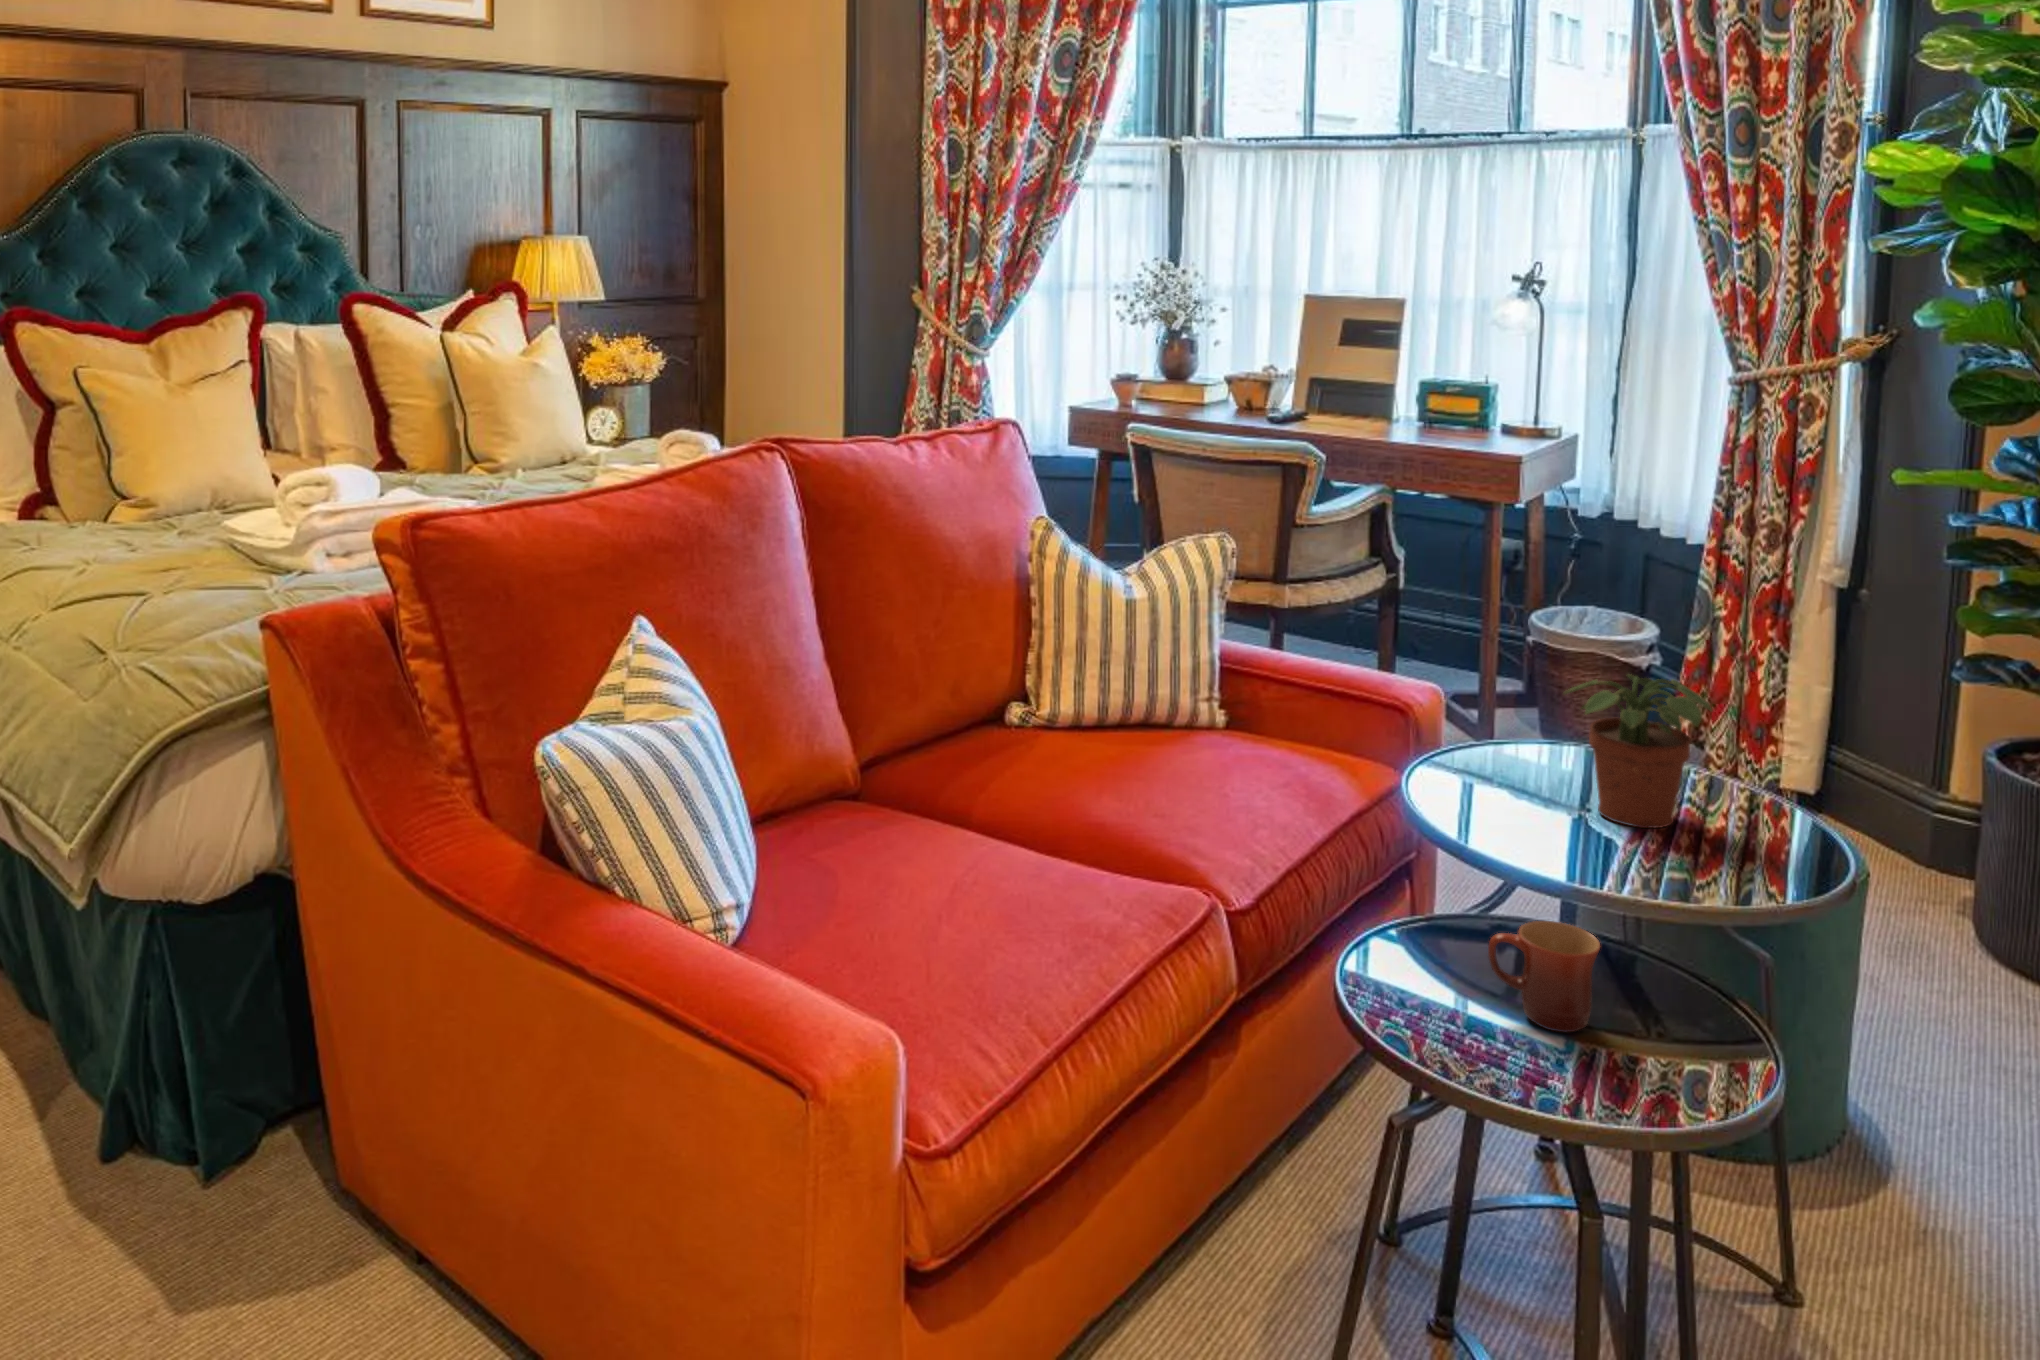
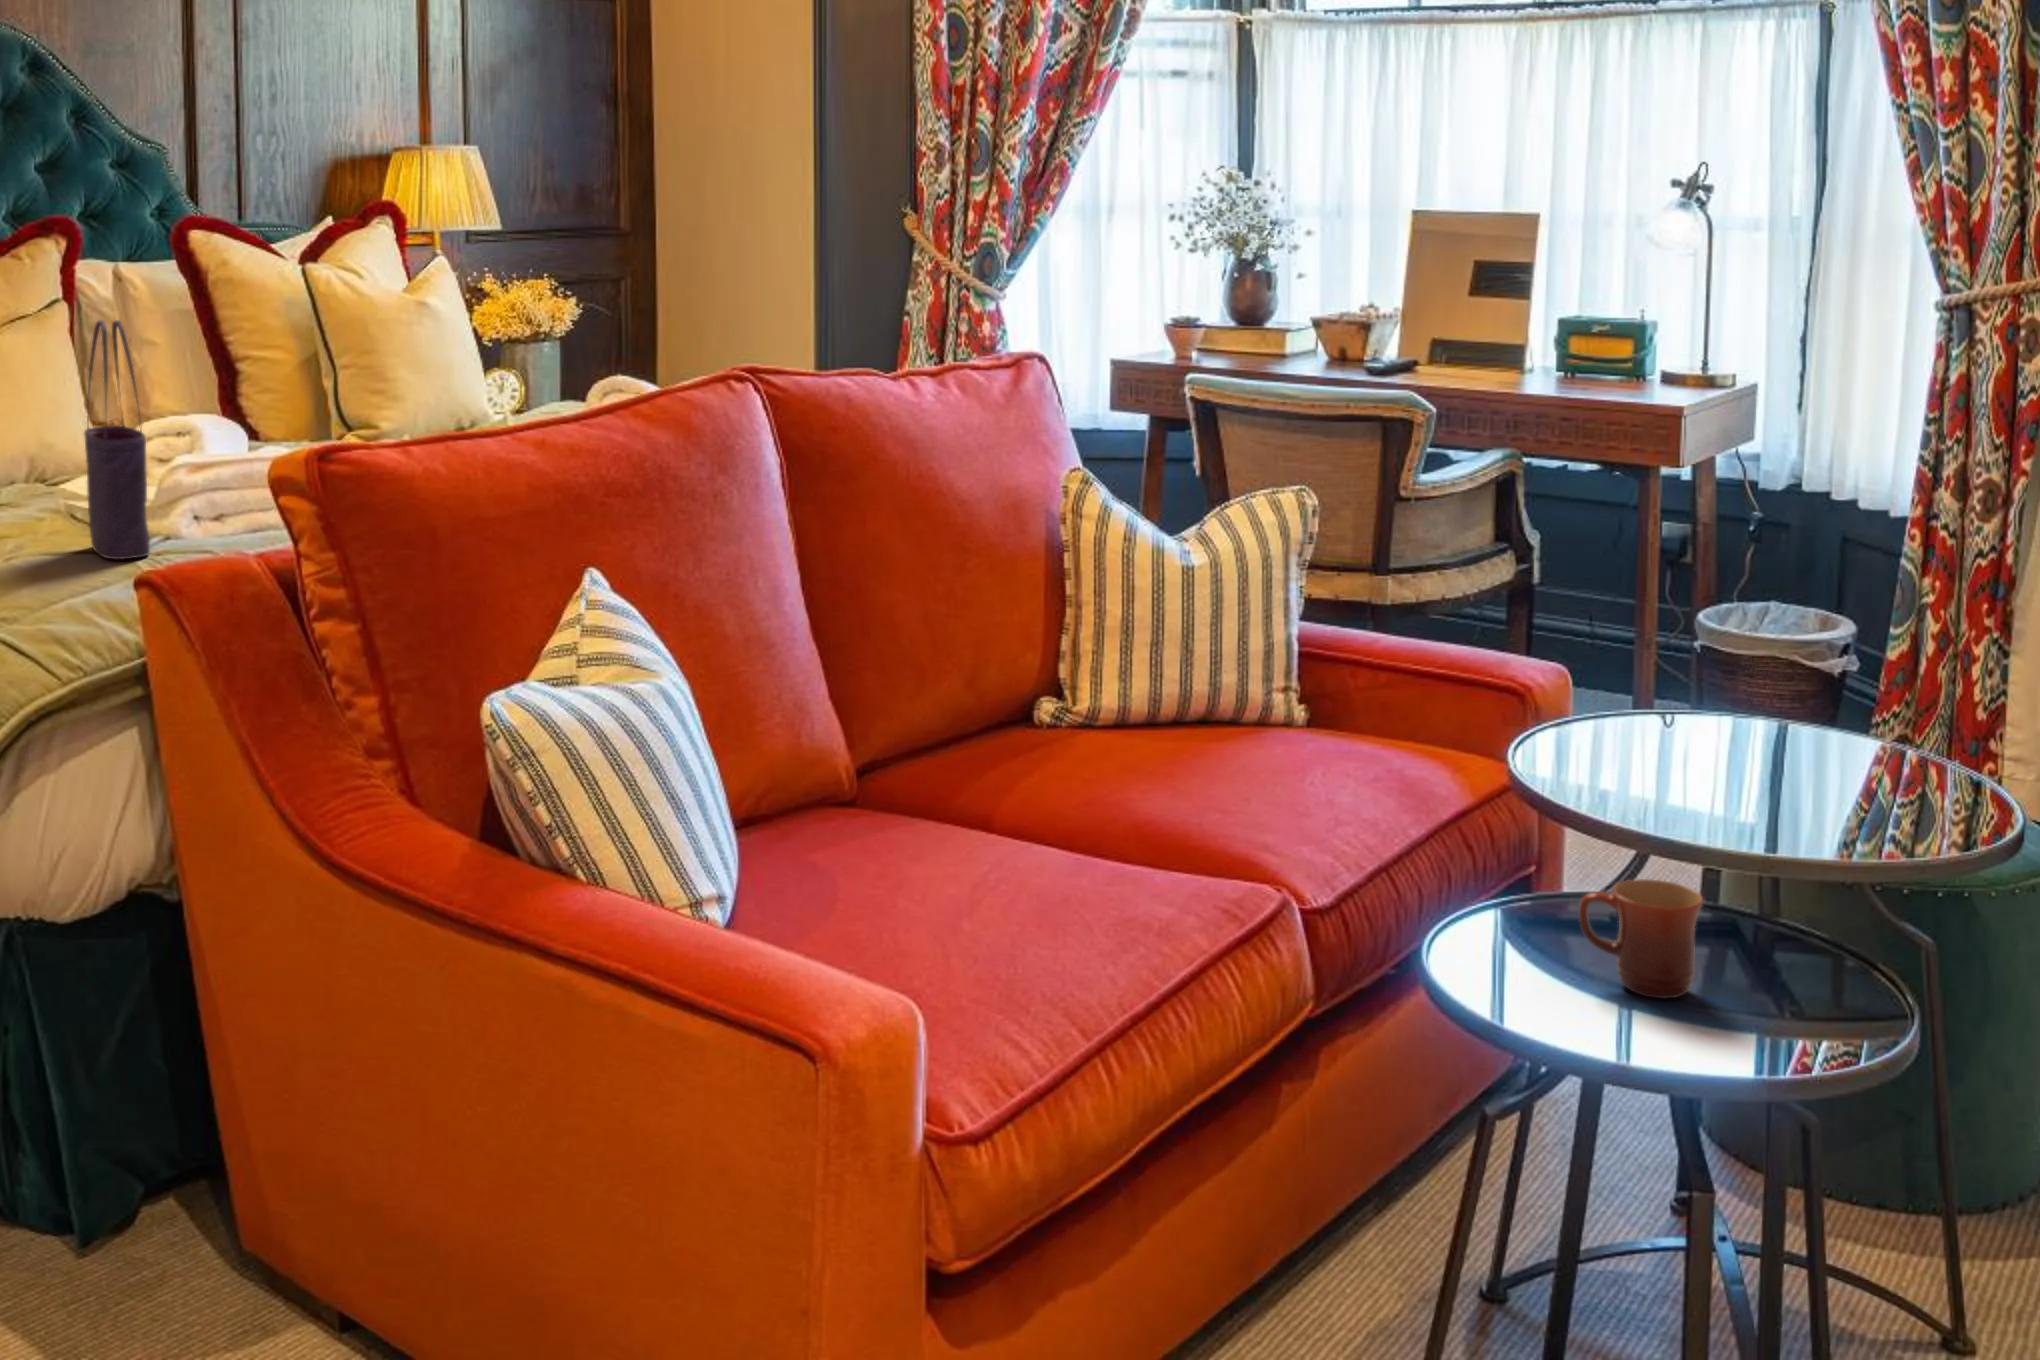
tote bag: none [230,389,281,588] -> present [84,320,150,560]
potted plant: present [1564,674,1712,828] -> none [1686,626,1859,802]

